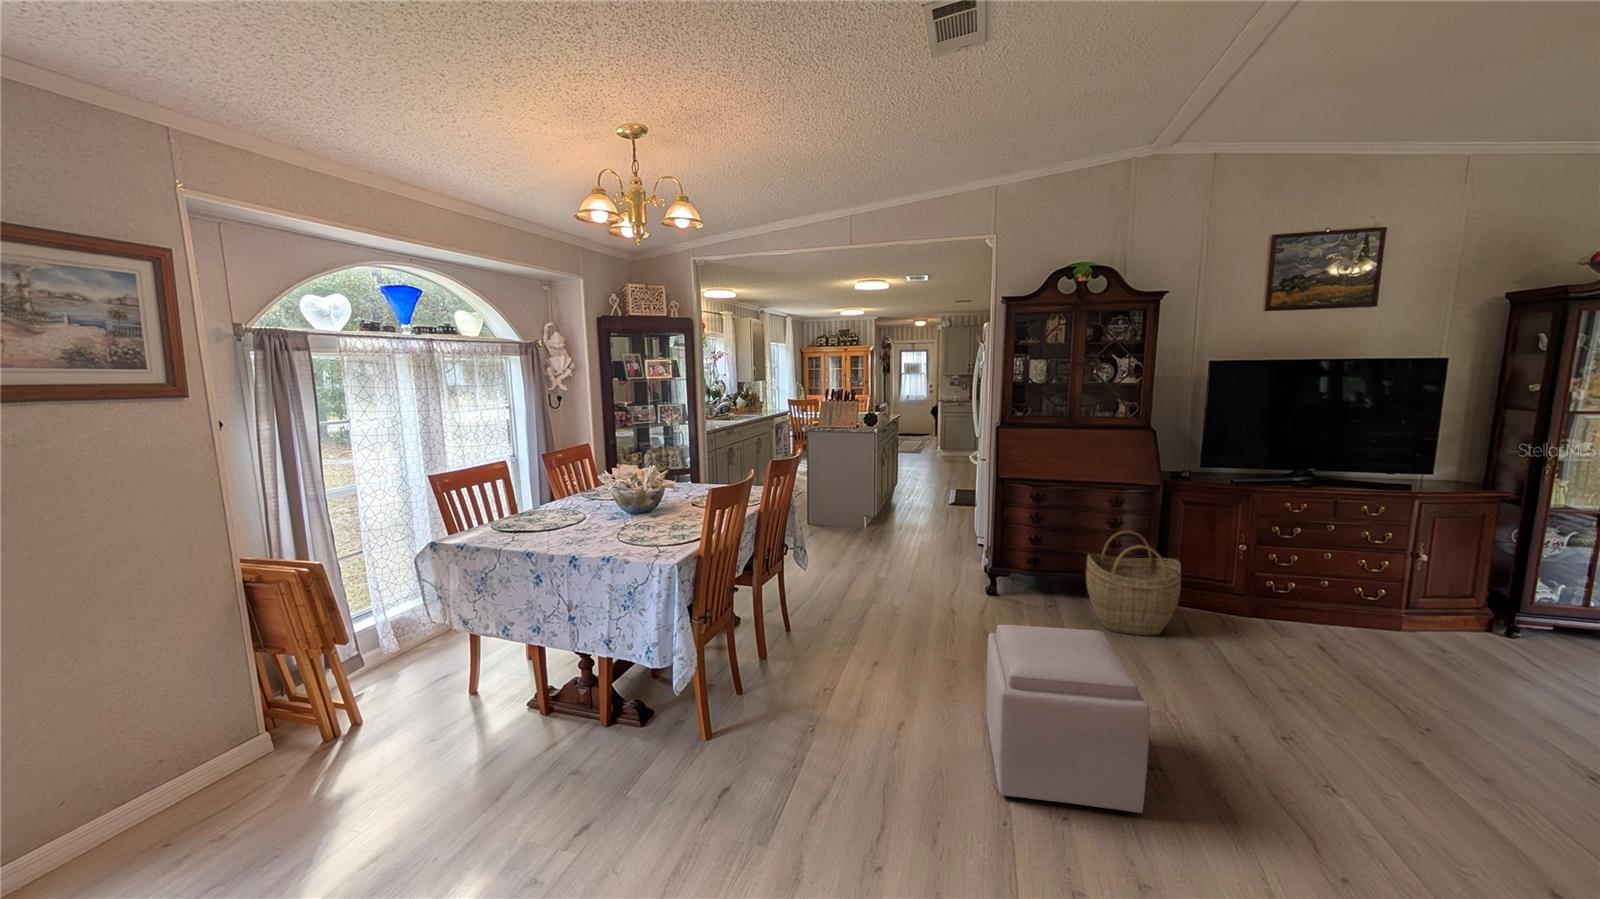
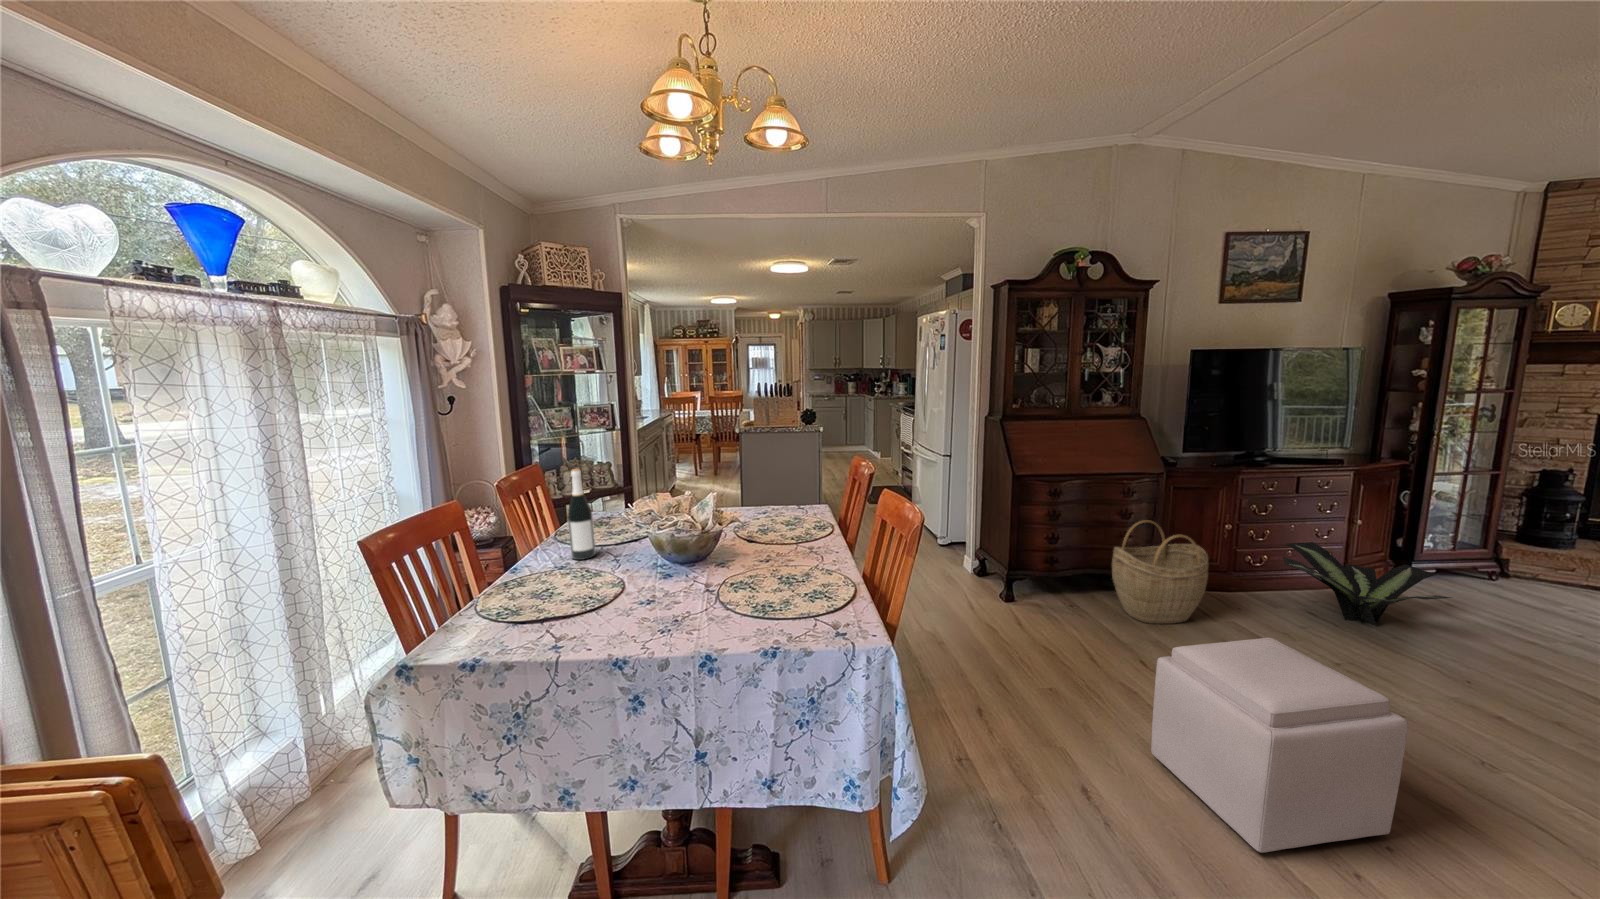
wine bottle: none [571,444,590,505] -> present [568,469,596,560]
potted plant: none [1284,573,1489,674] -> present [1283,542,1451,626]

